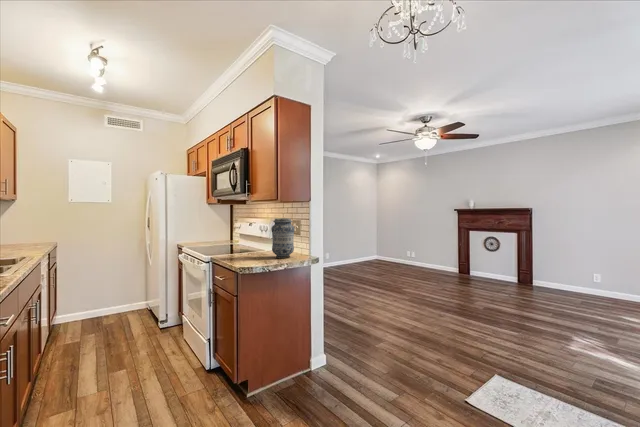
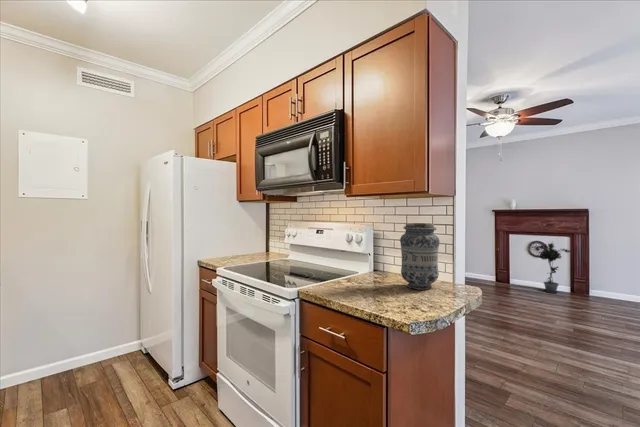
potted plant: none [484,237,516,282] -> present [535,243,570,293]

